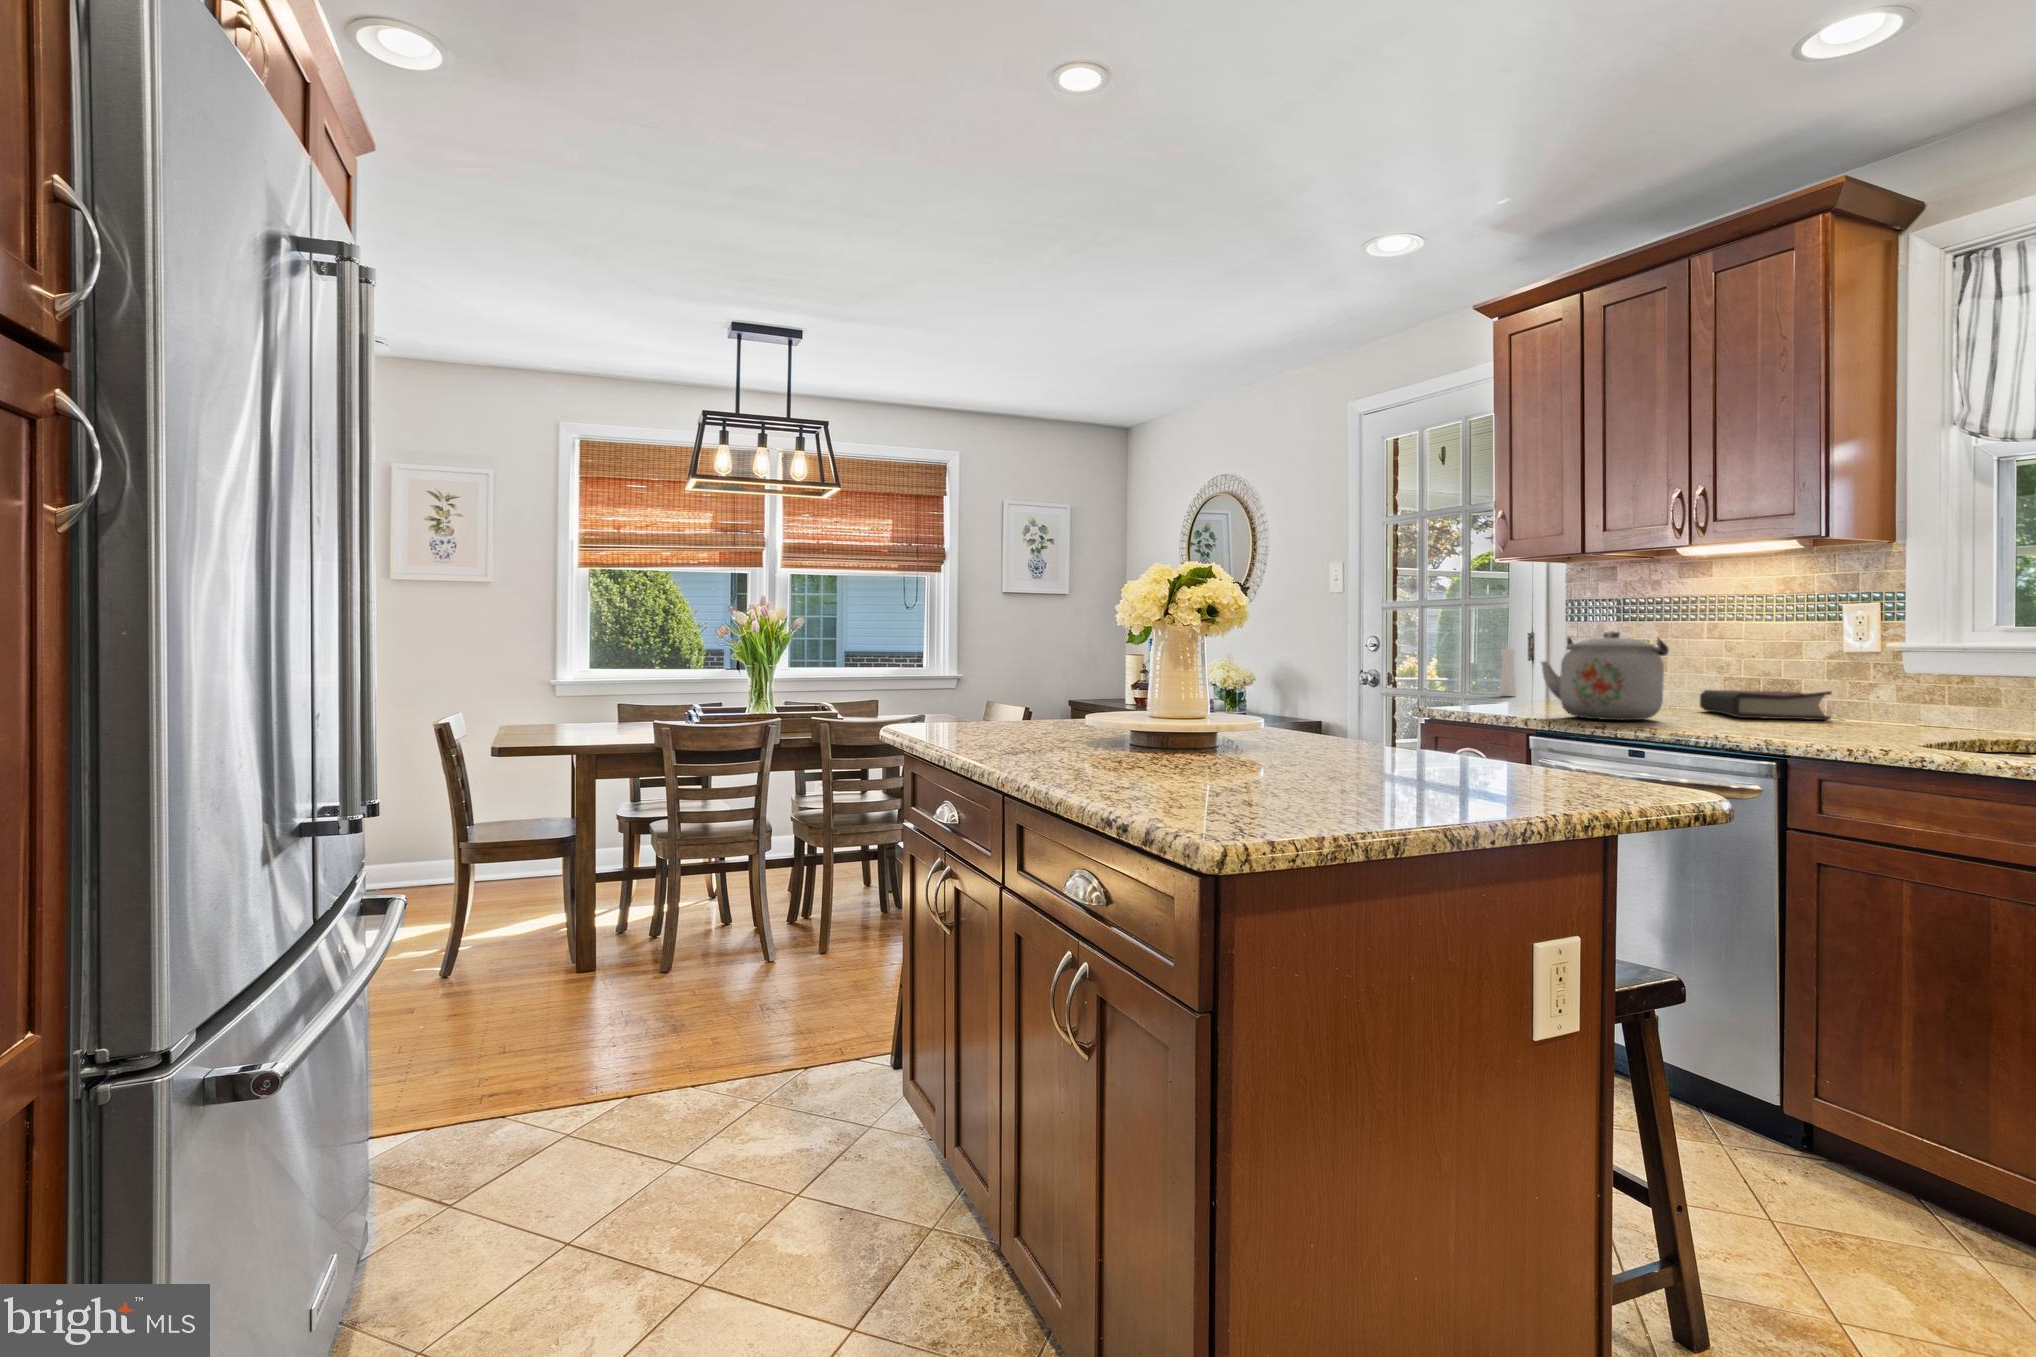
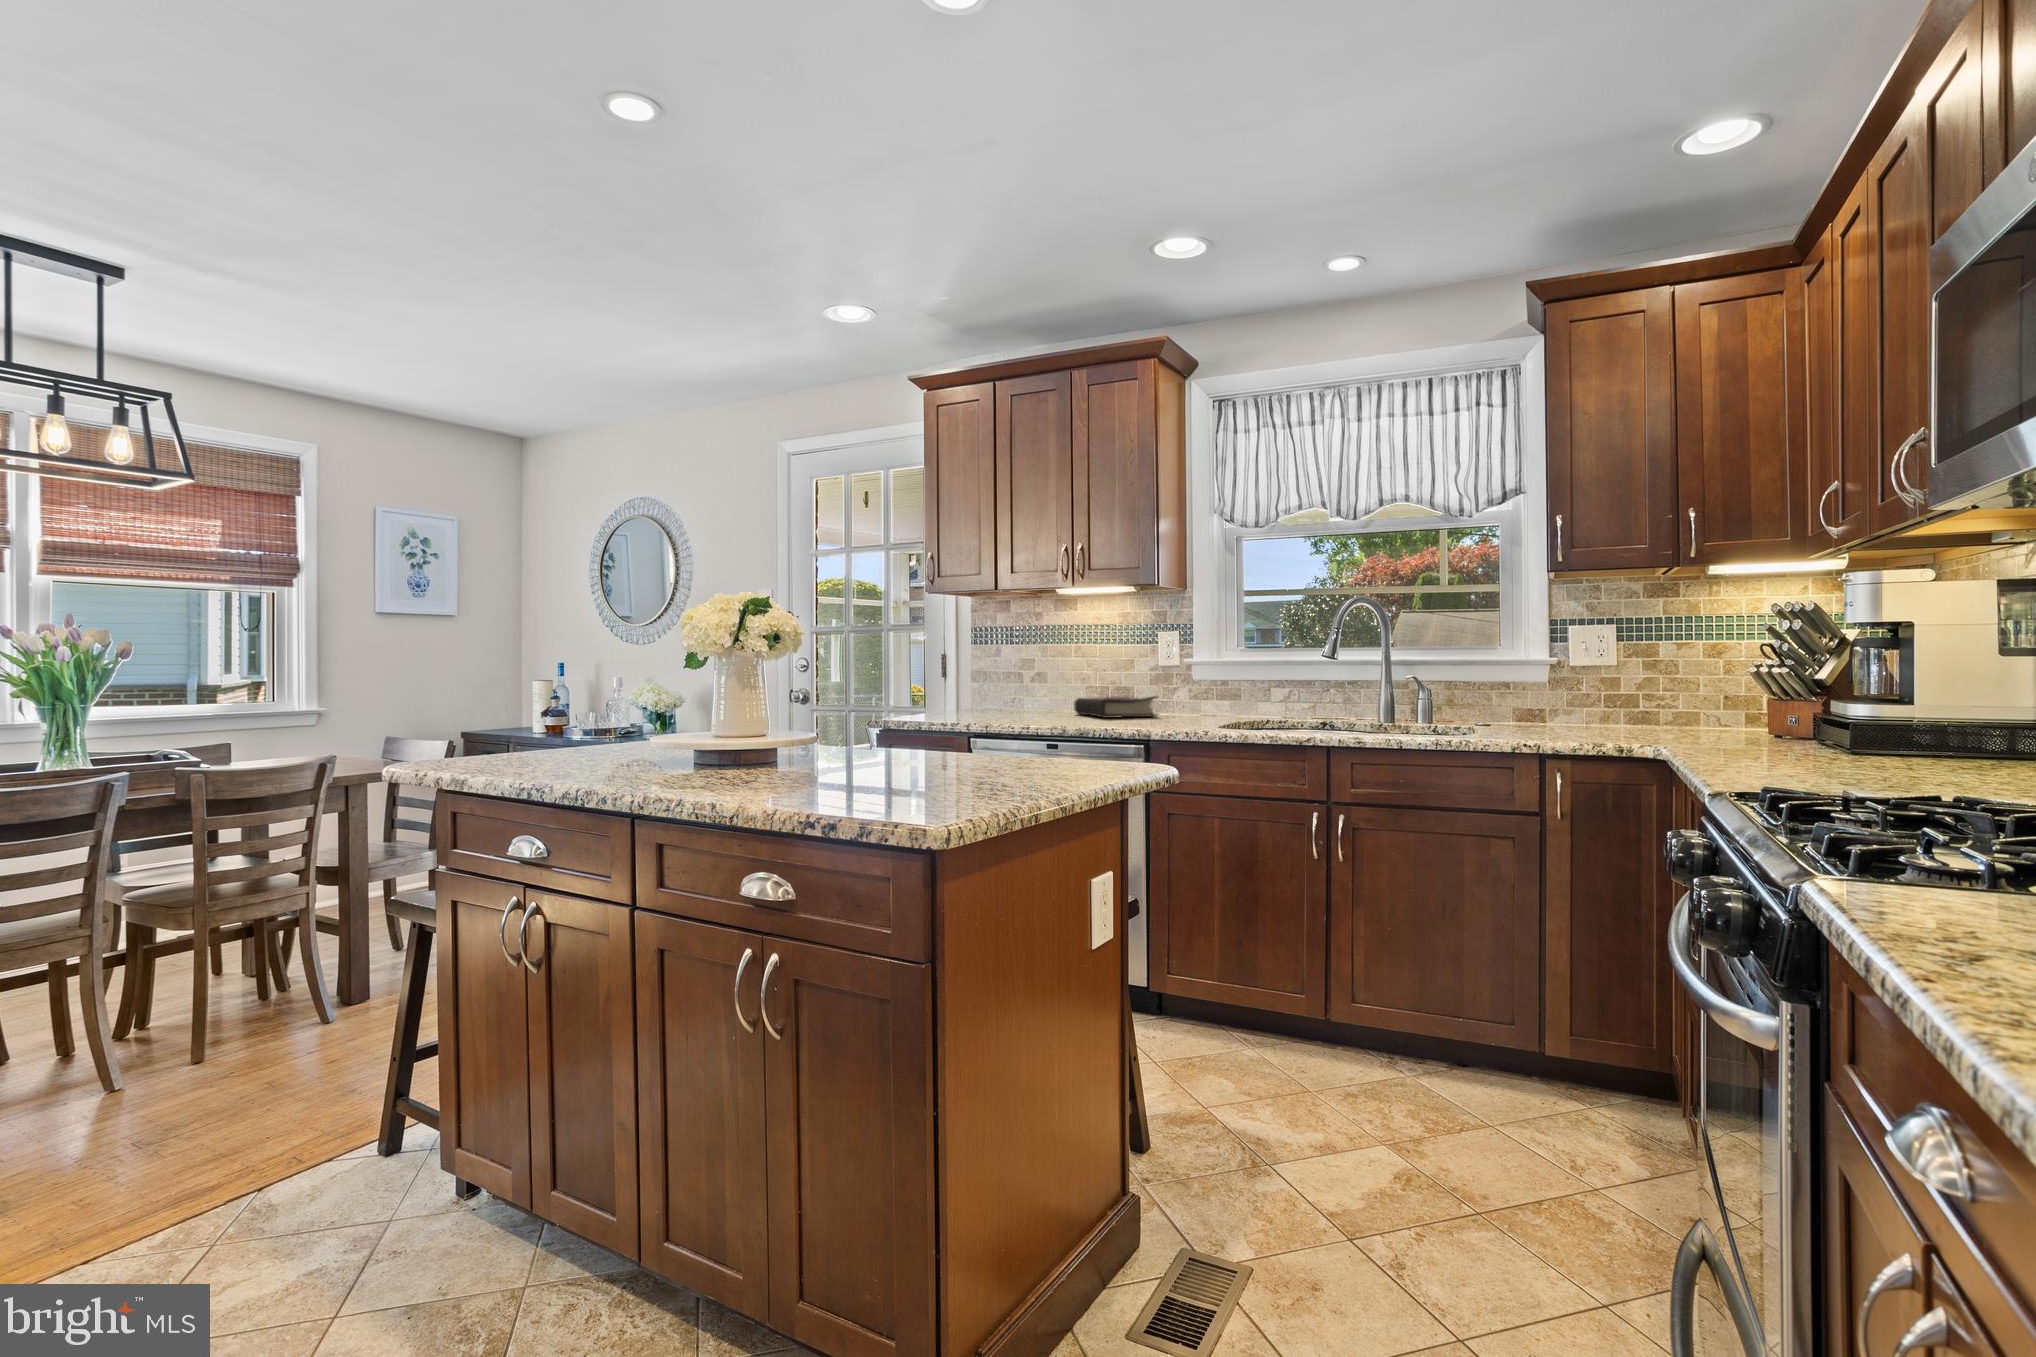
kettle: present [1541,631,1669,720] -> none [976,653,1062,723]
pepper mill: present [1500,645,1517,696] -> none [923,660,936,709]

